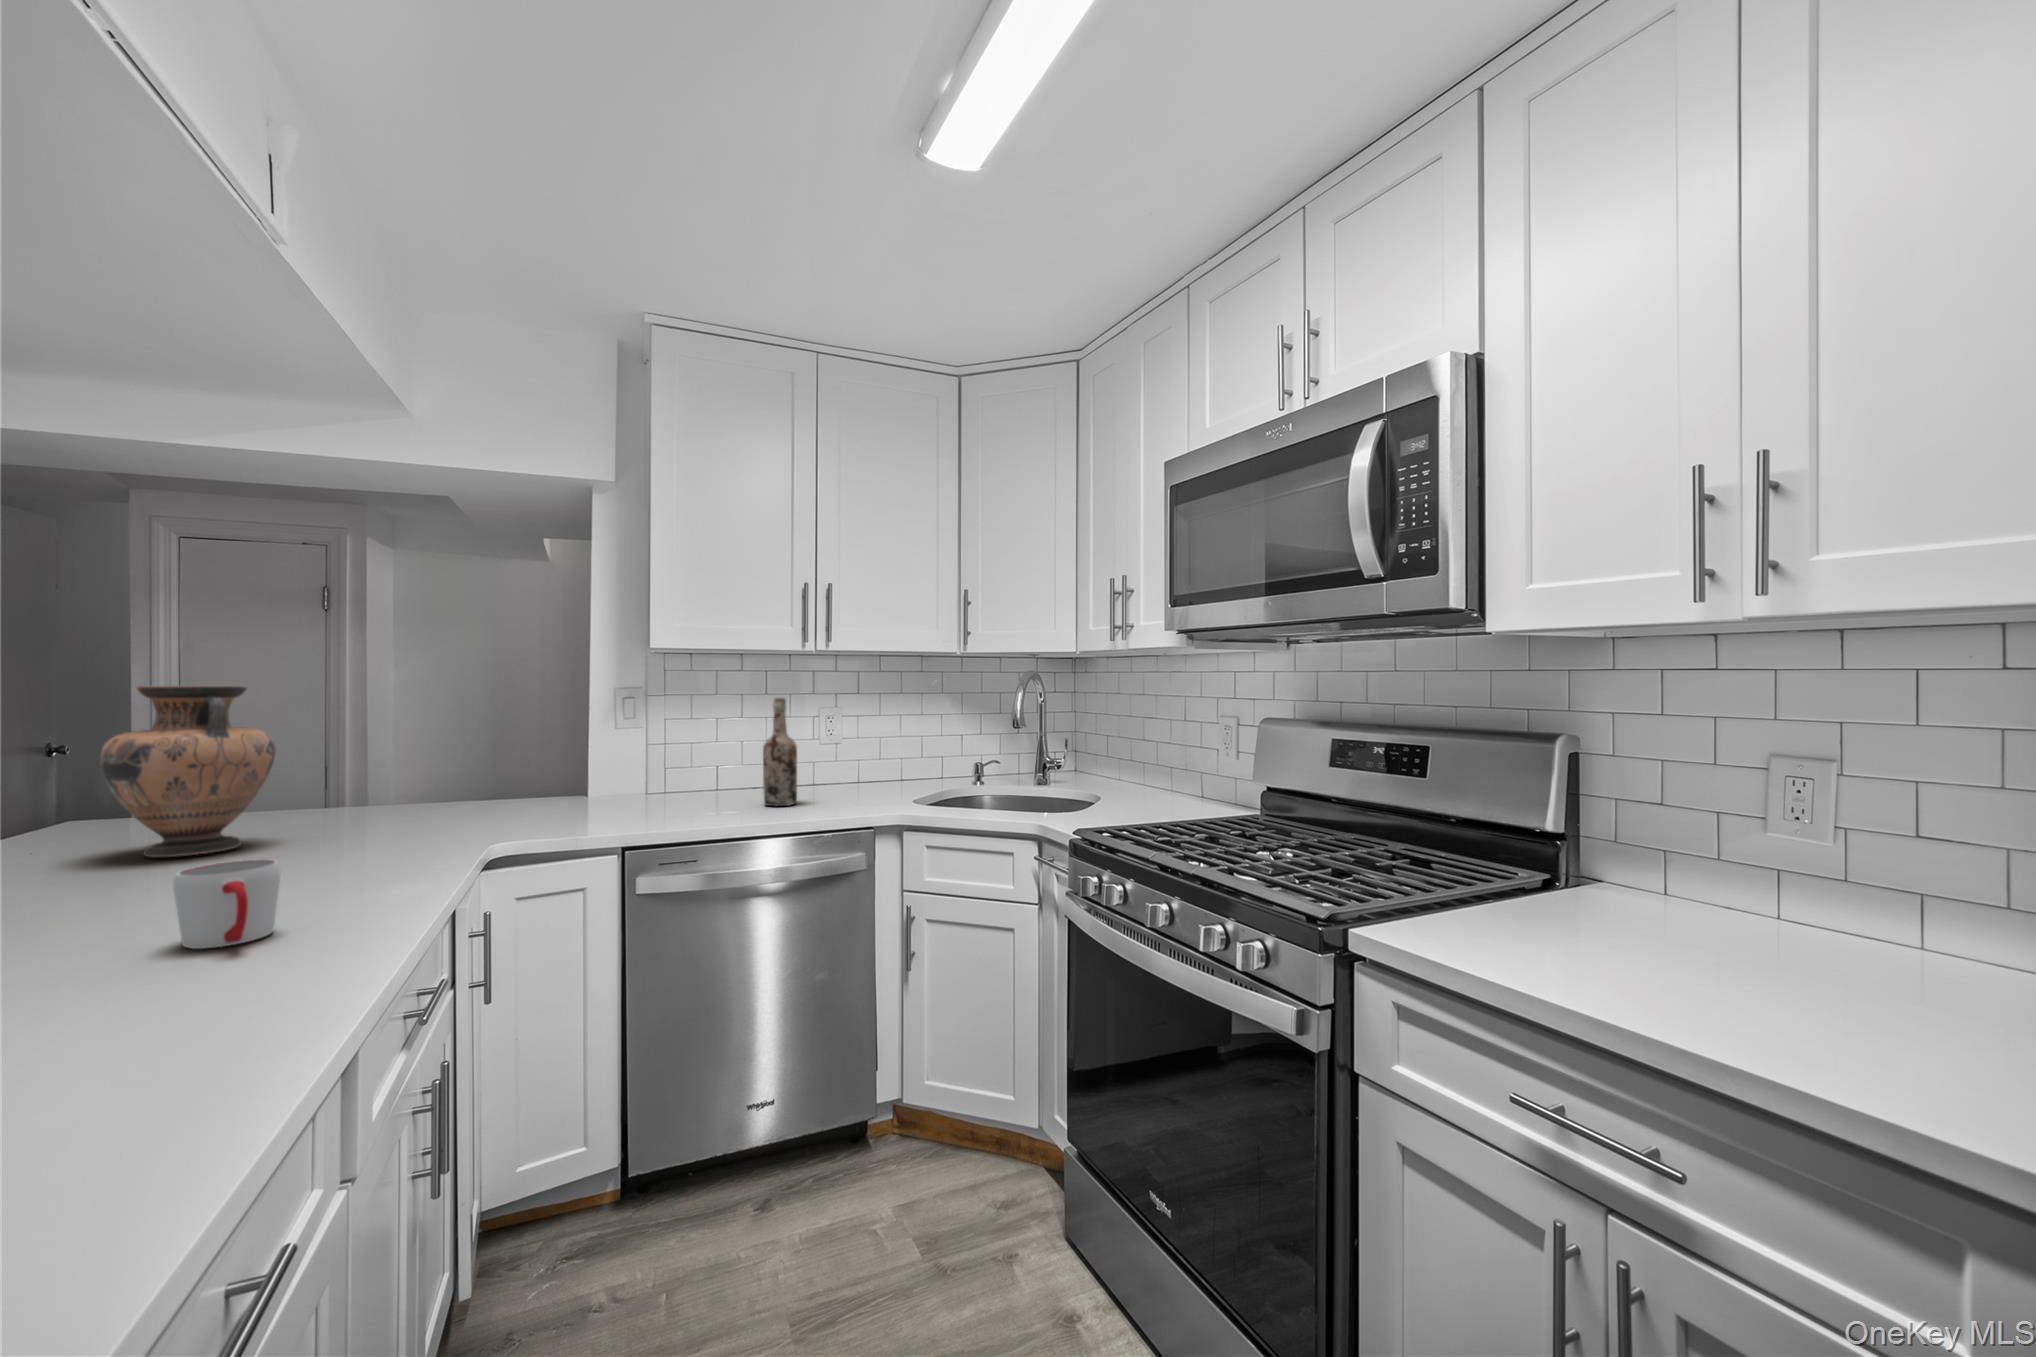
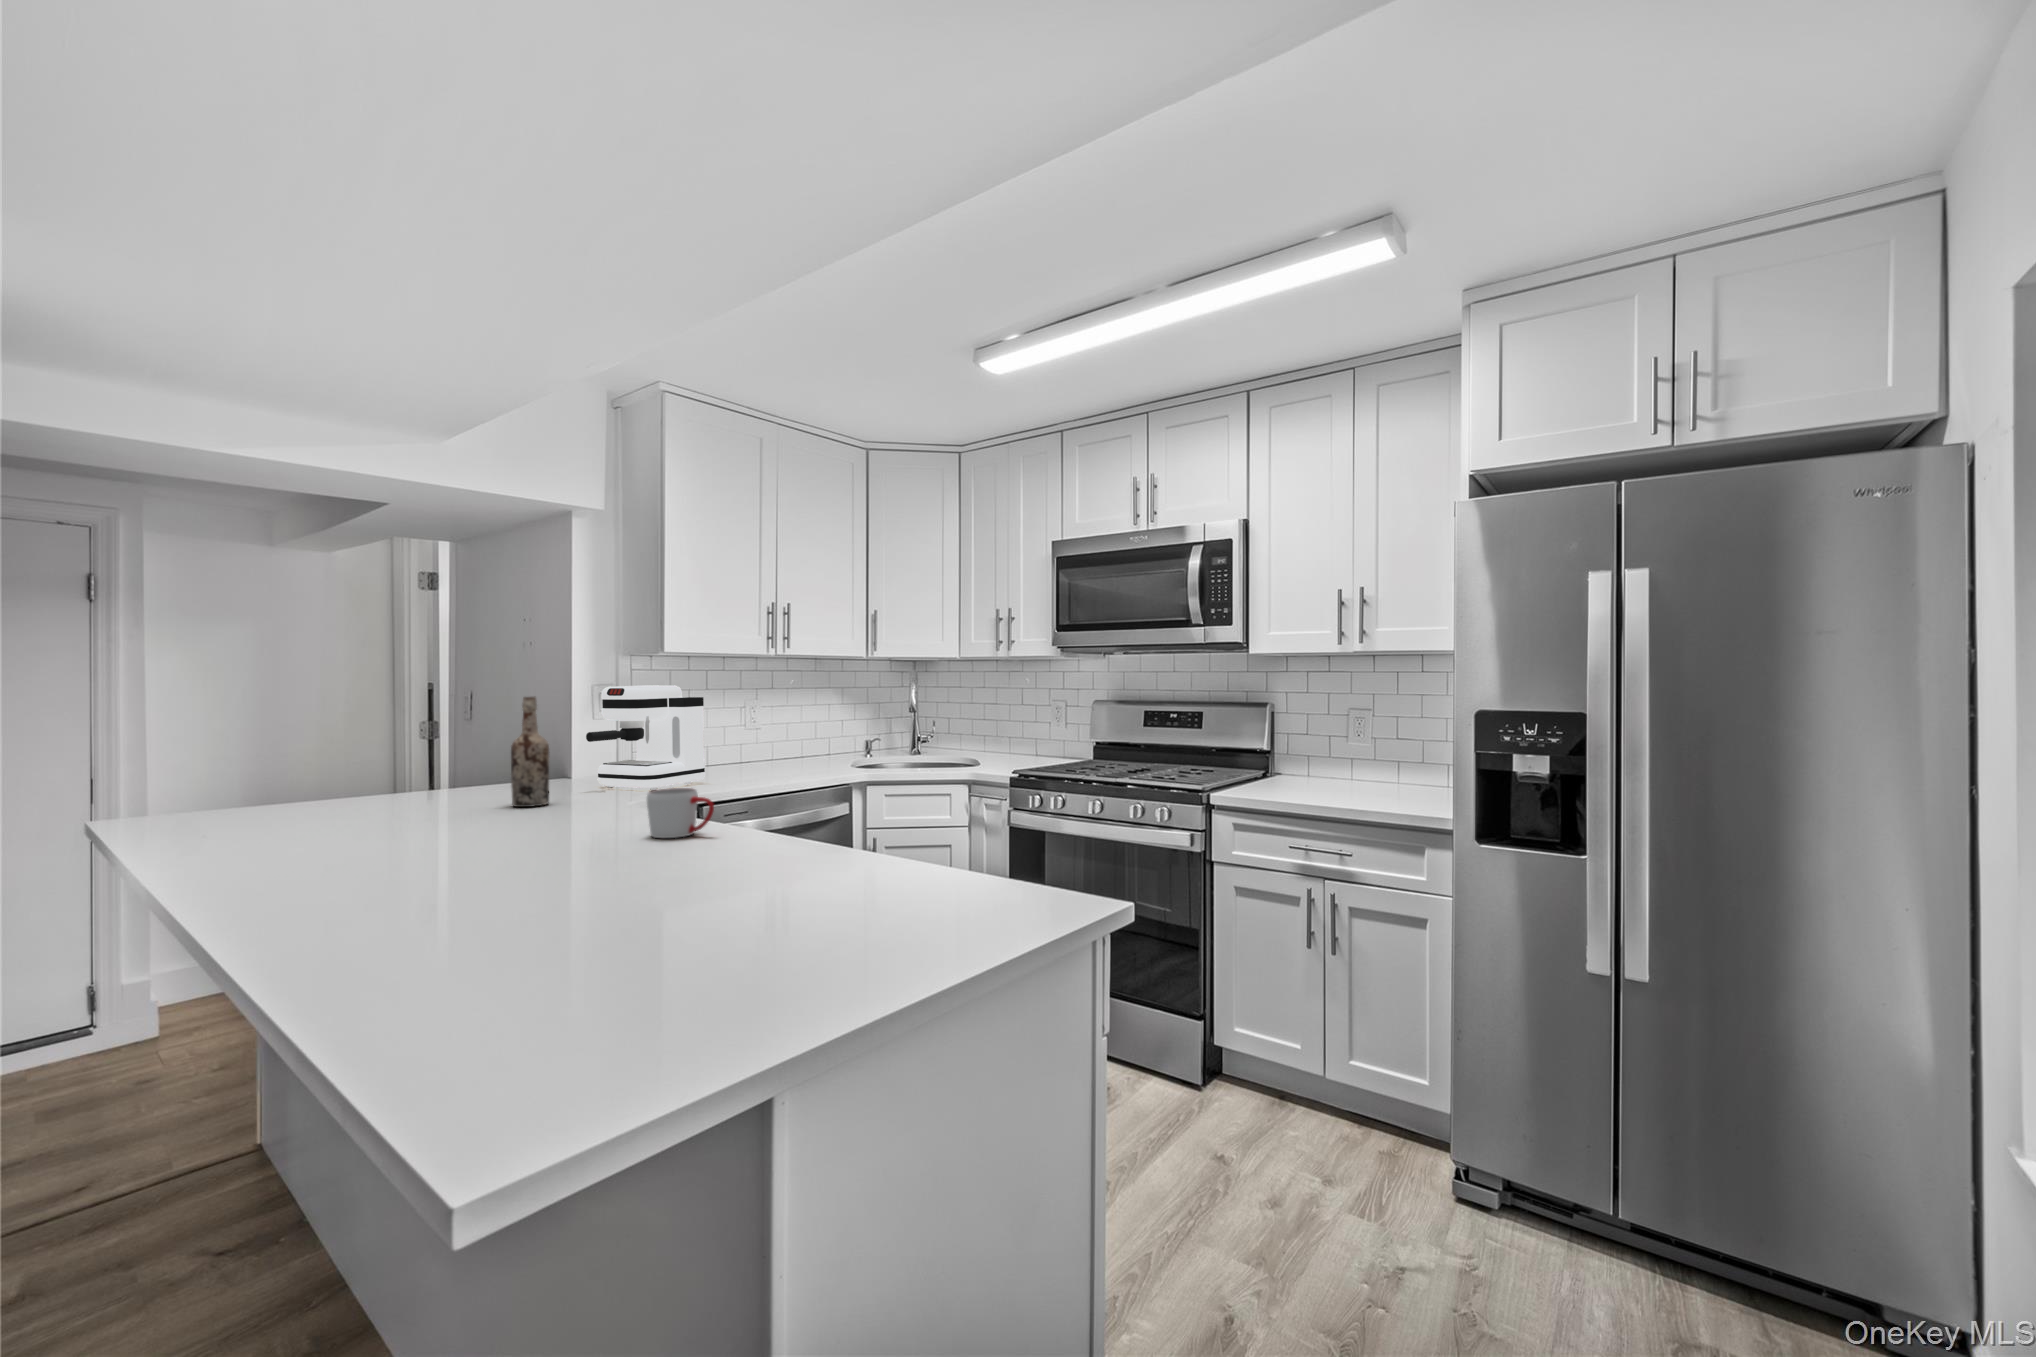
vase: present [100,686,276,857] -> none [323,681,449,821]
coffee maker: none [500,691,658,828] -> present [586,685,705,790]
wine bottle: present [763,698,797,806] -> present [511,697,549,807]

